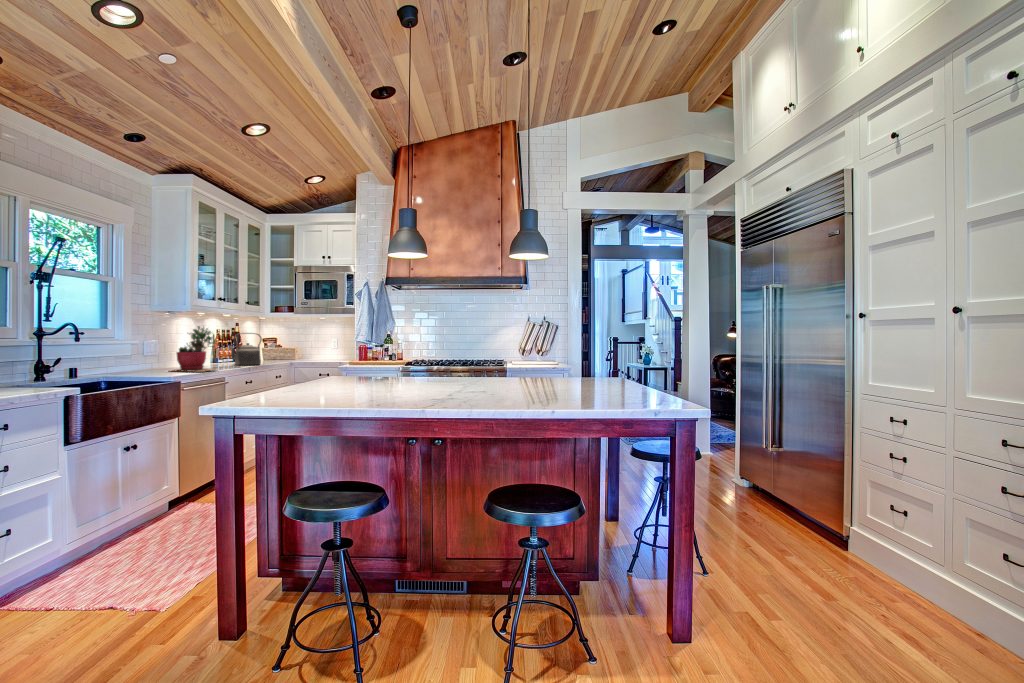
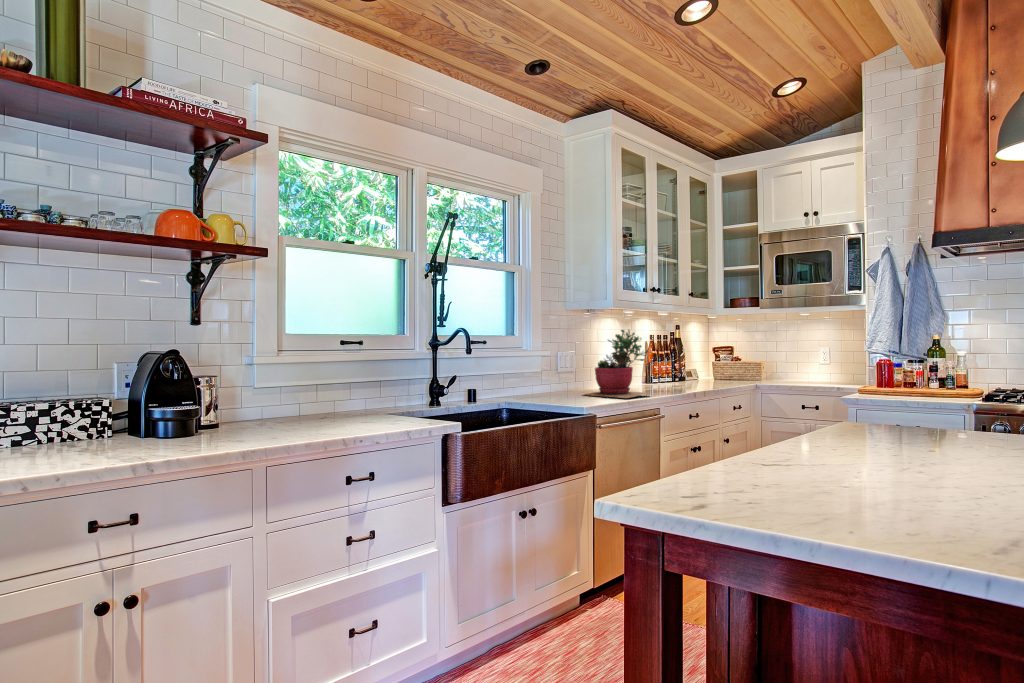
kettle: present [229,333,262,365] -> none [666,338,711,386]

